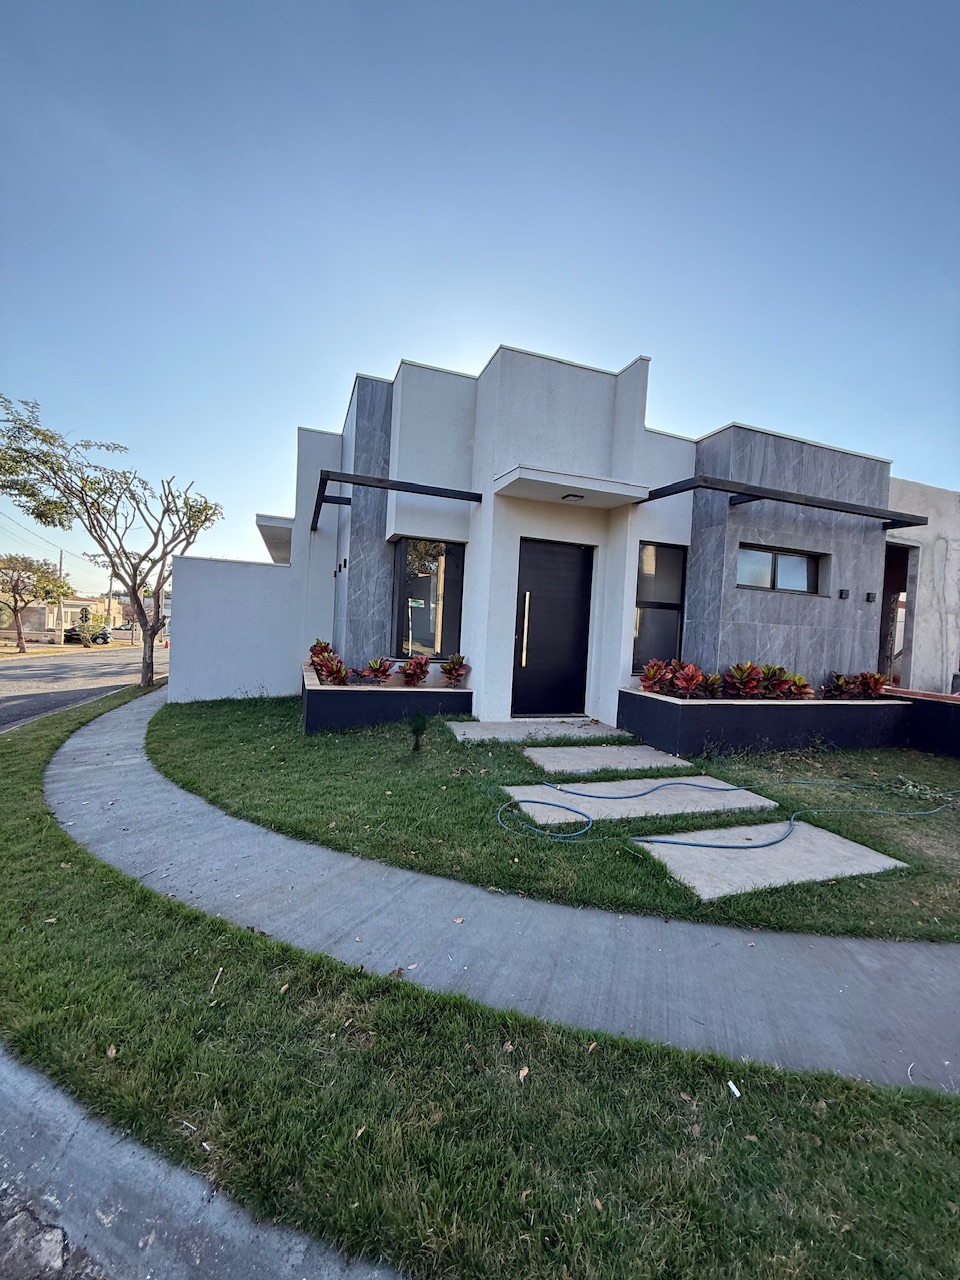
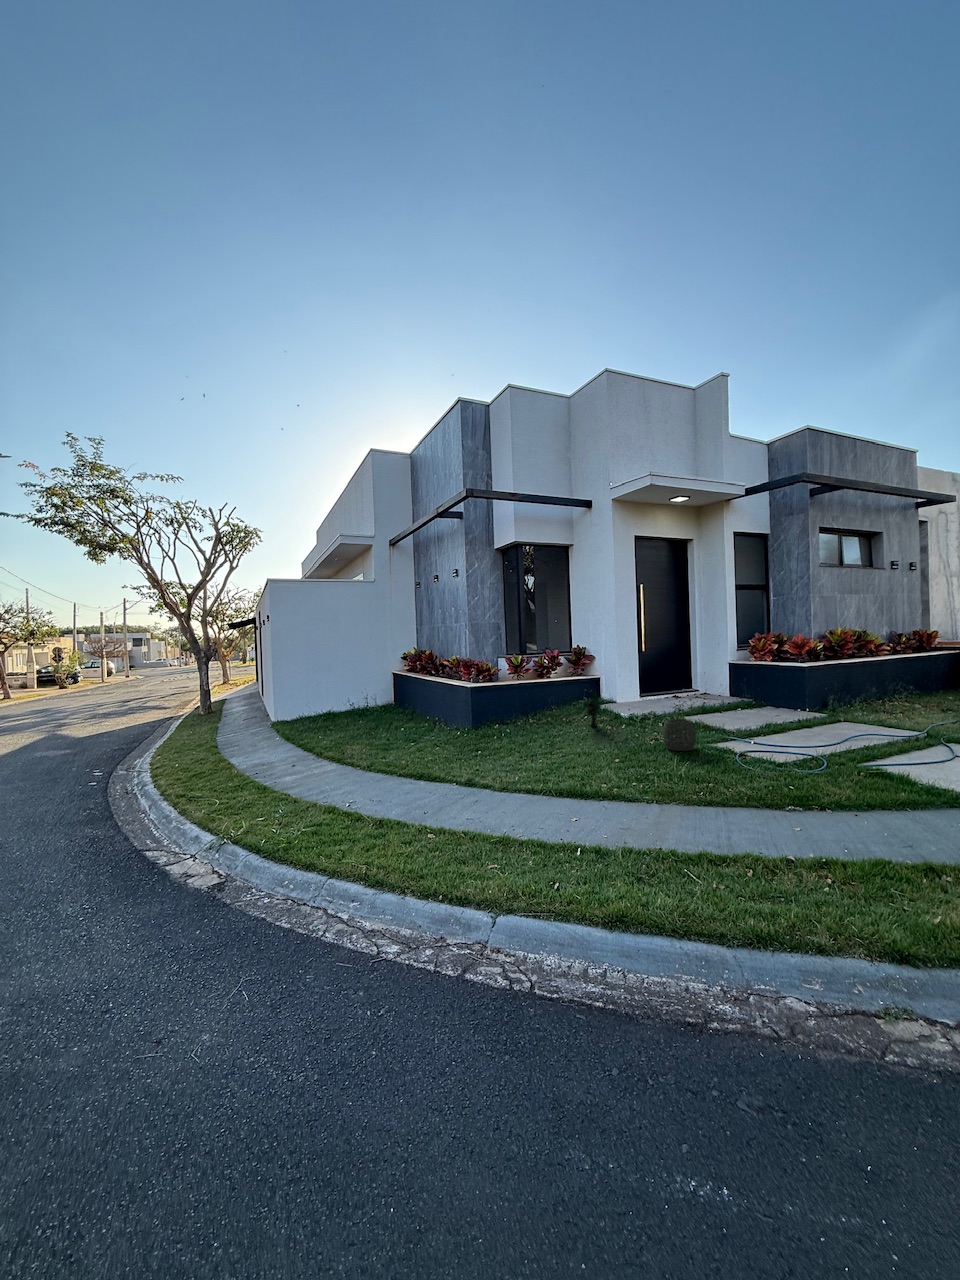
woven basket: none [443,754,482,795] -> present [663,719,696,751]

